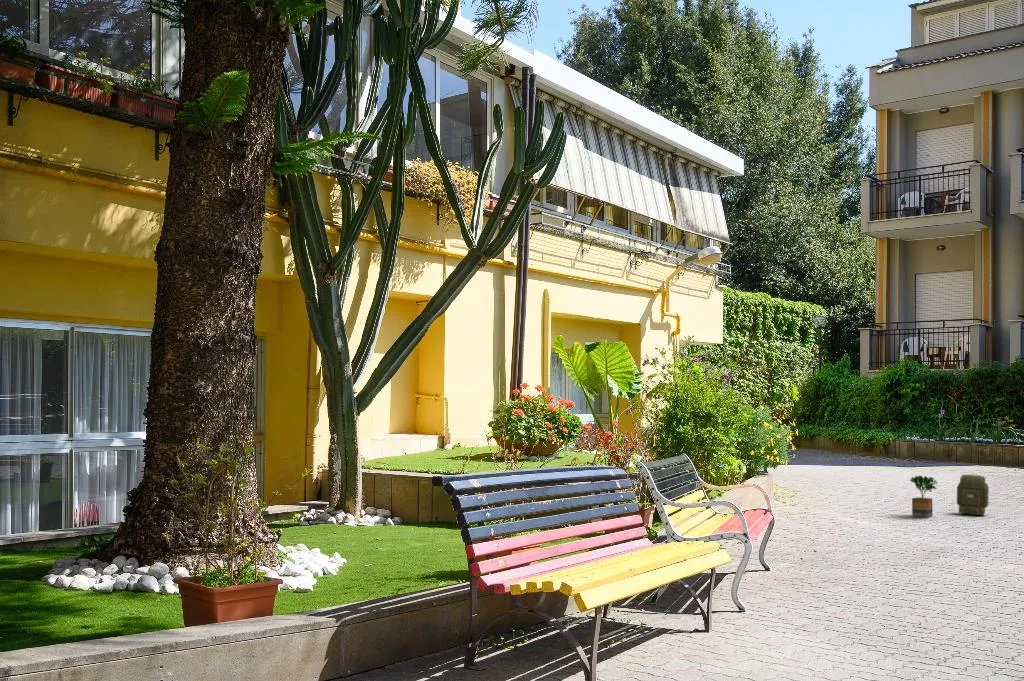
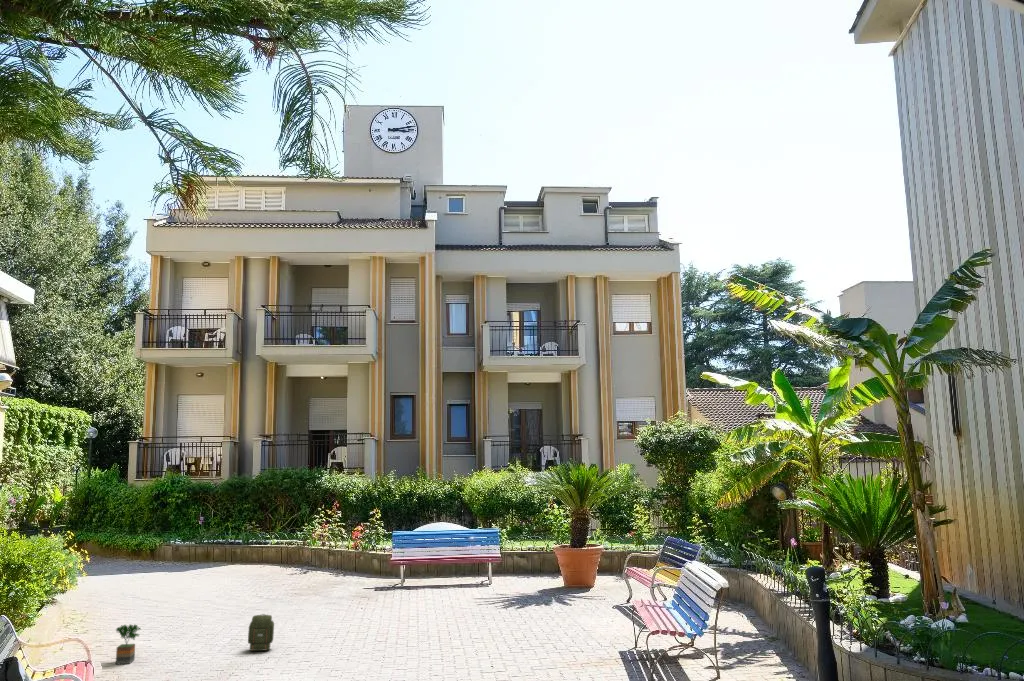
potted tree: present [910,475,937,518] -> present [116,625,140,664]

